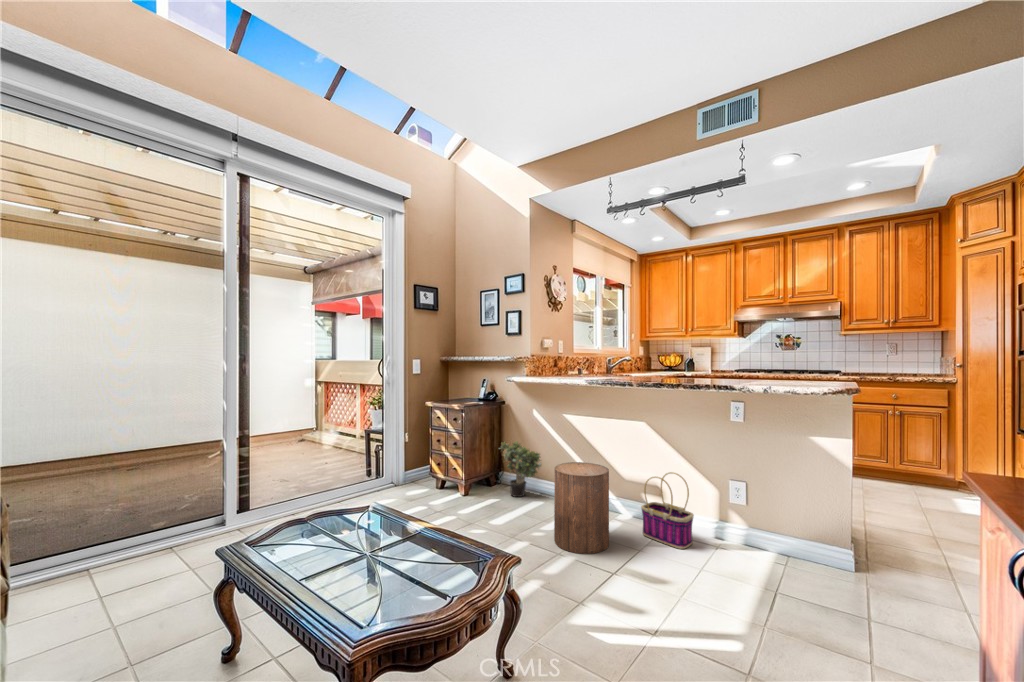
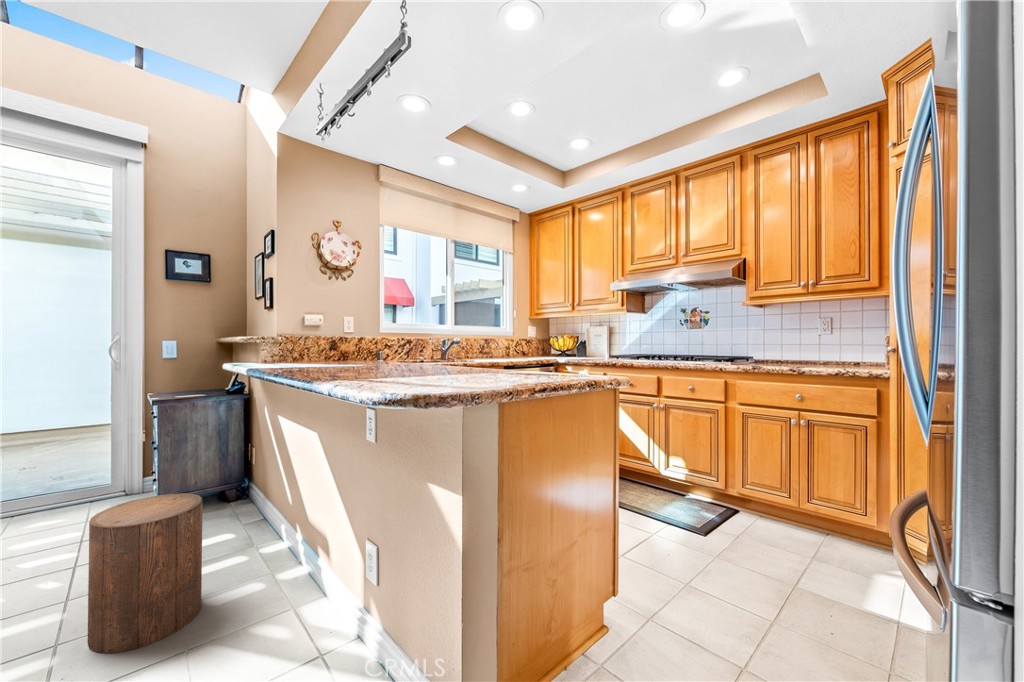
potted plant: present [500,441,541,497] -> none [205,448,274,523]
basket: present [641,472,694,549] -> none [251,518,309,657]

